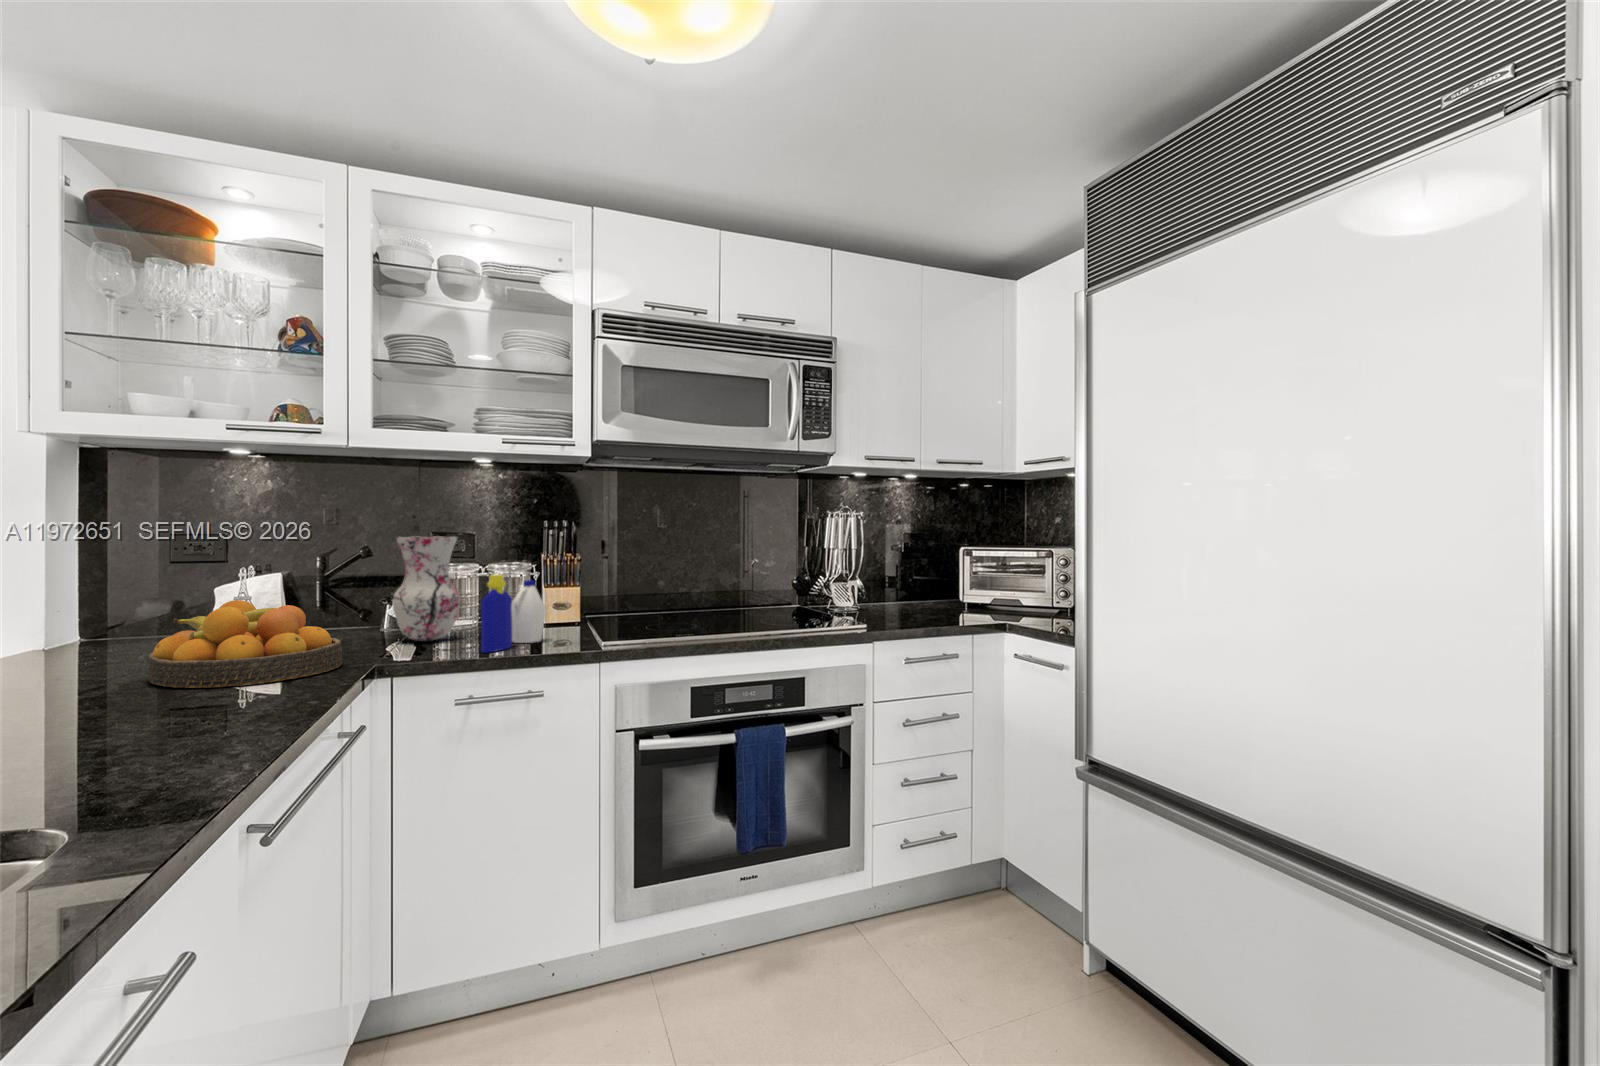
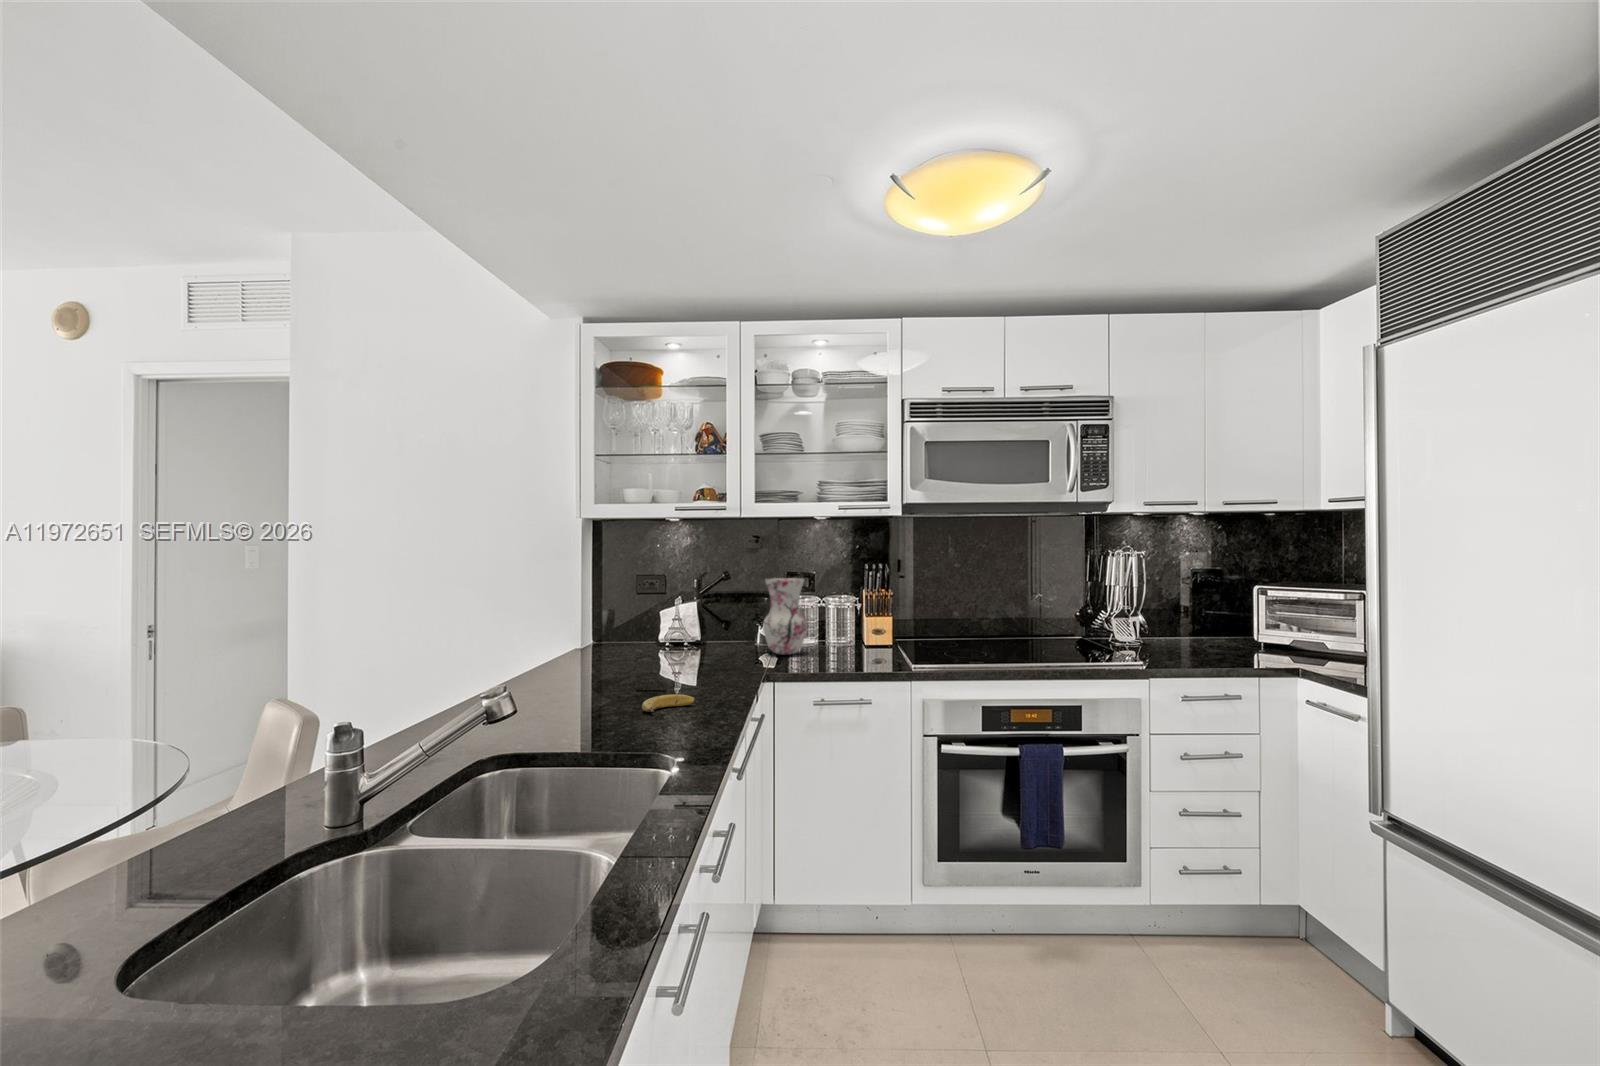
bottle: present [481,574,546,653] -> none [822,610,867,667]
fruit bowl: present [147,600,342,688] -> none [636,624,737,680]
fruit: none [116,710,241,747] -> present [642,694,695,712]

